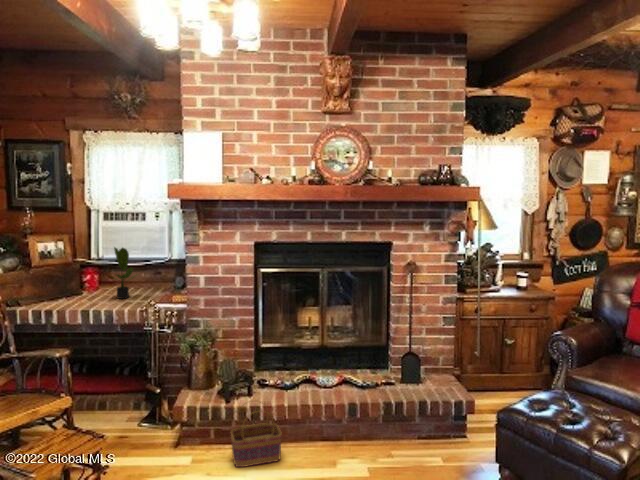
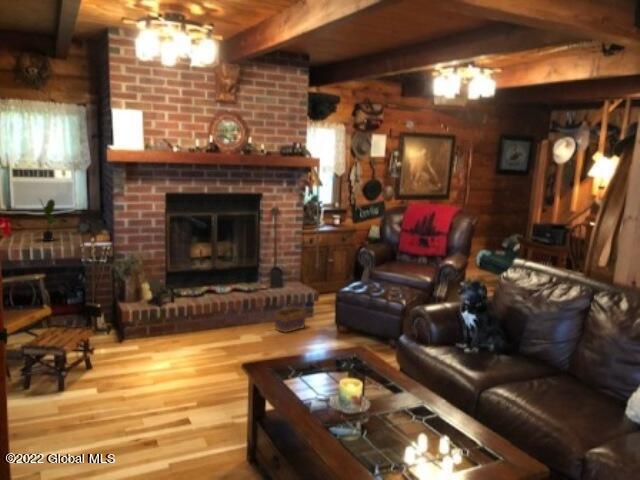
basket: present [231,402,281,467] -> present [275,307,306,333]

